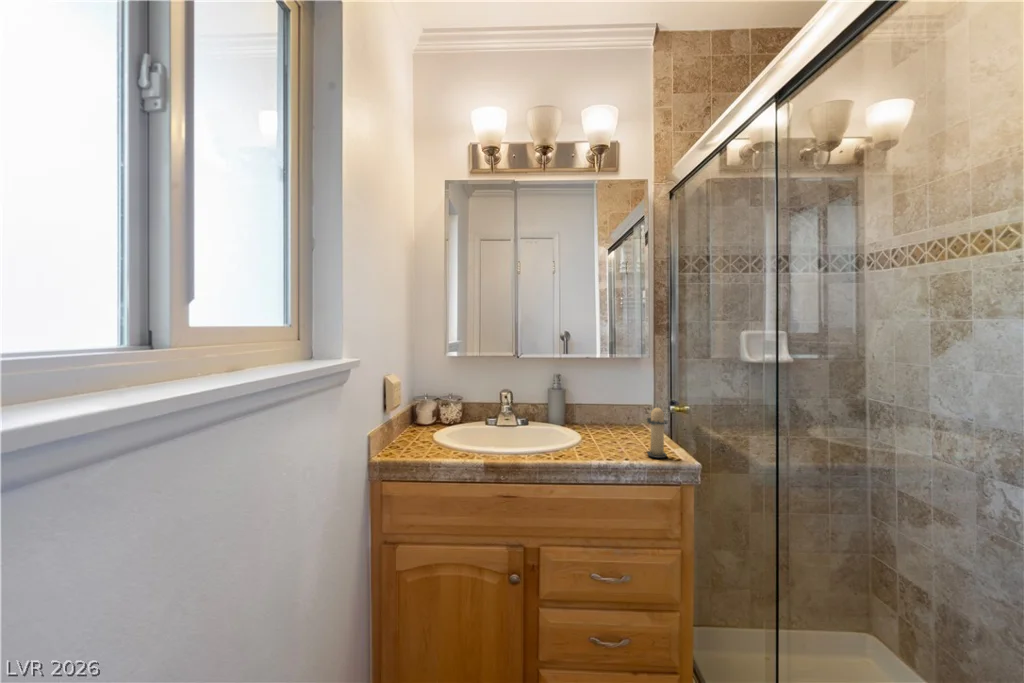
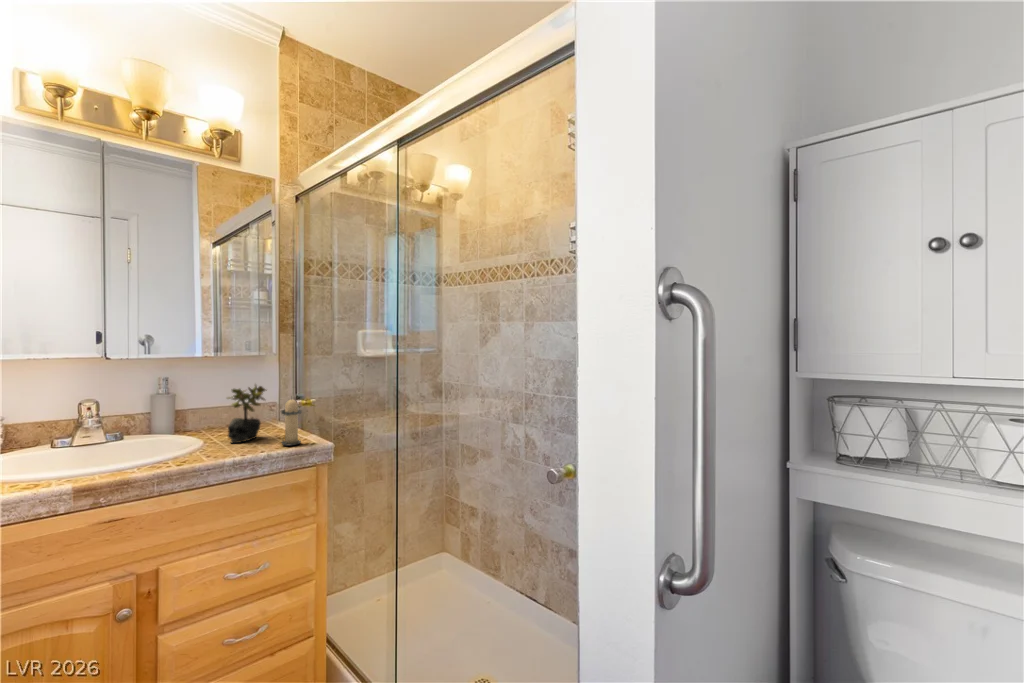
succulent plant: none [601,386,637,444] -> present [228,385,267,443]

